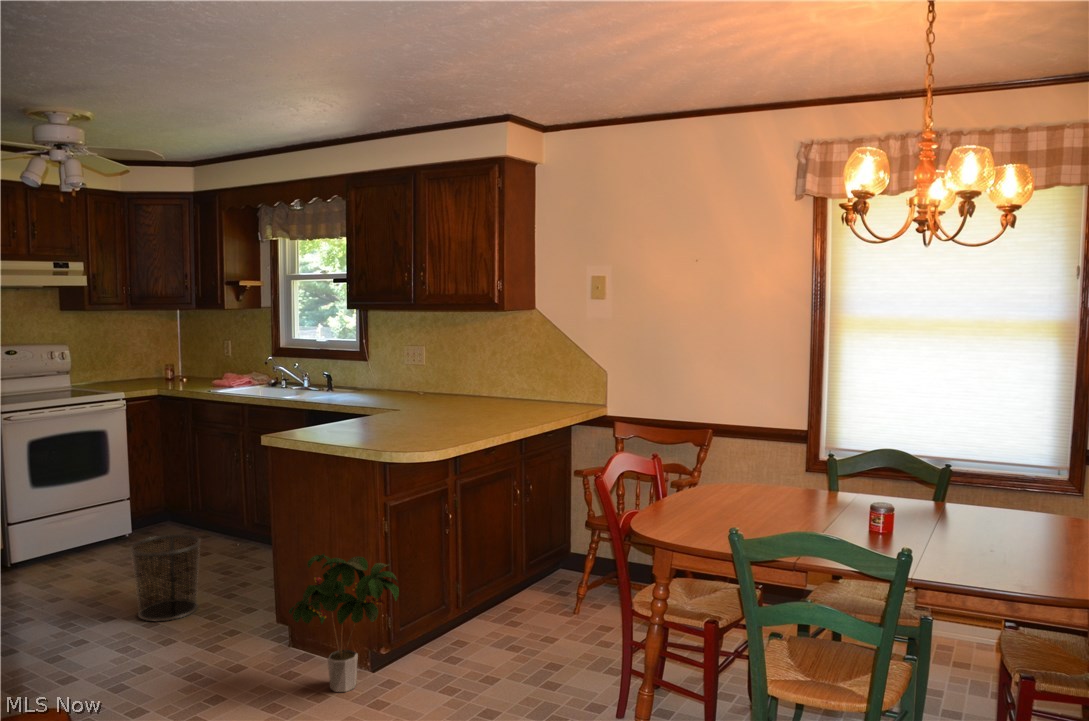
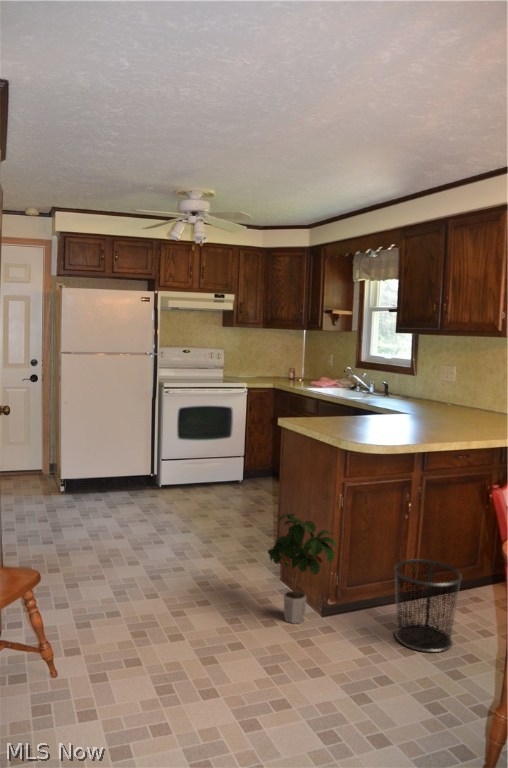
waste bin: present [130,534,201,622] -> present [394,559,462,652]

